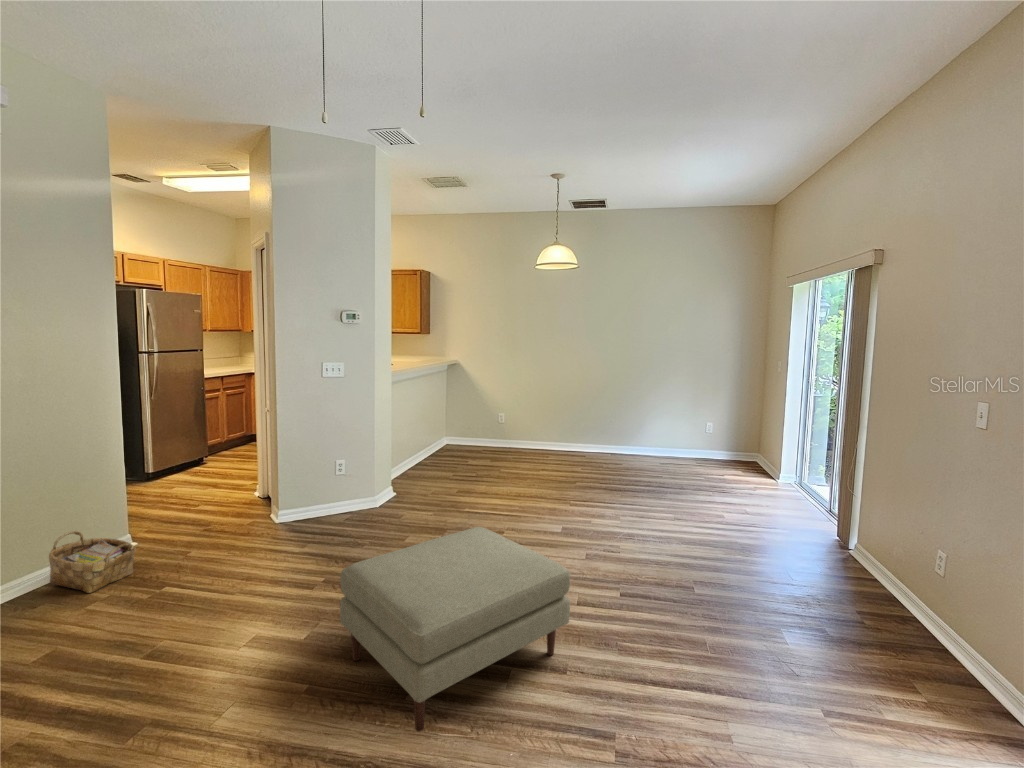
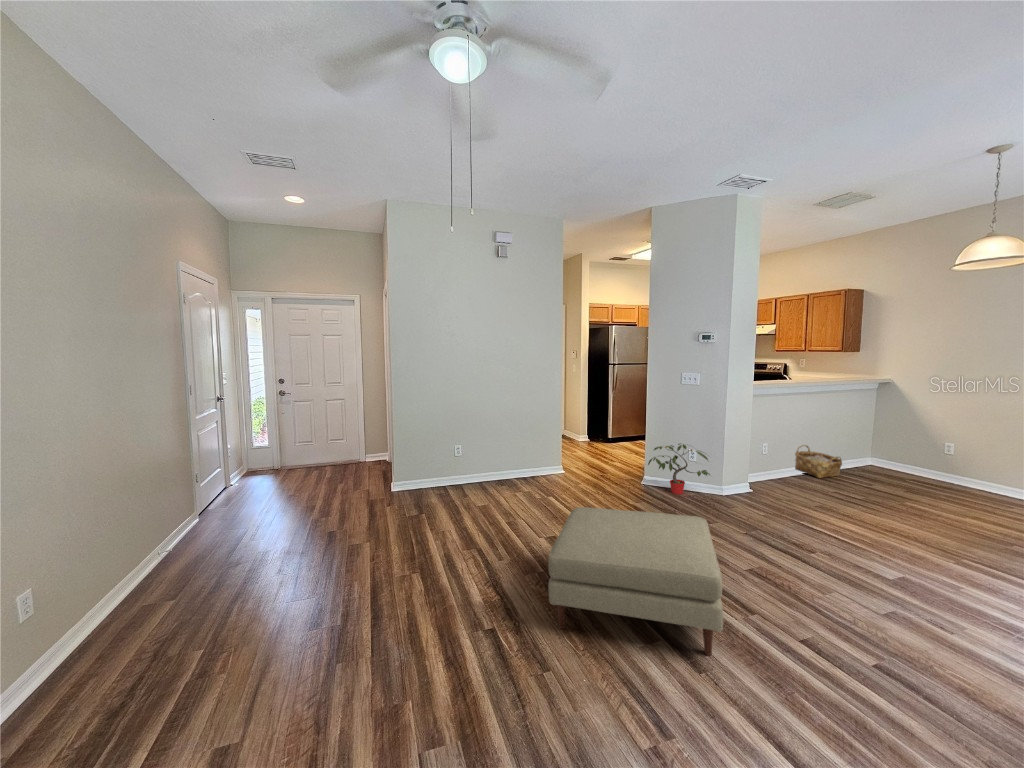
potted plant: none [299,458,381,523] -> present [648,444,710,494]
woven basket: present [49,531,135,593] -> present [795,445,842,478]

